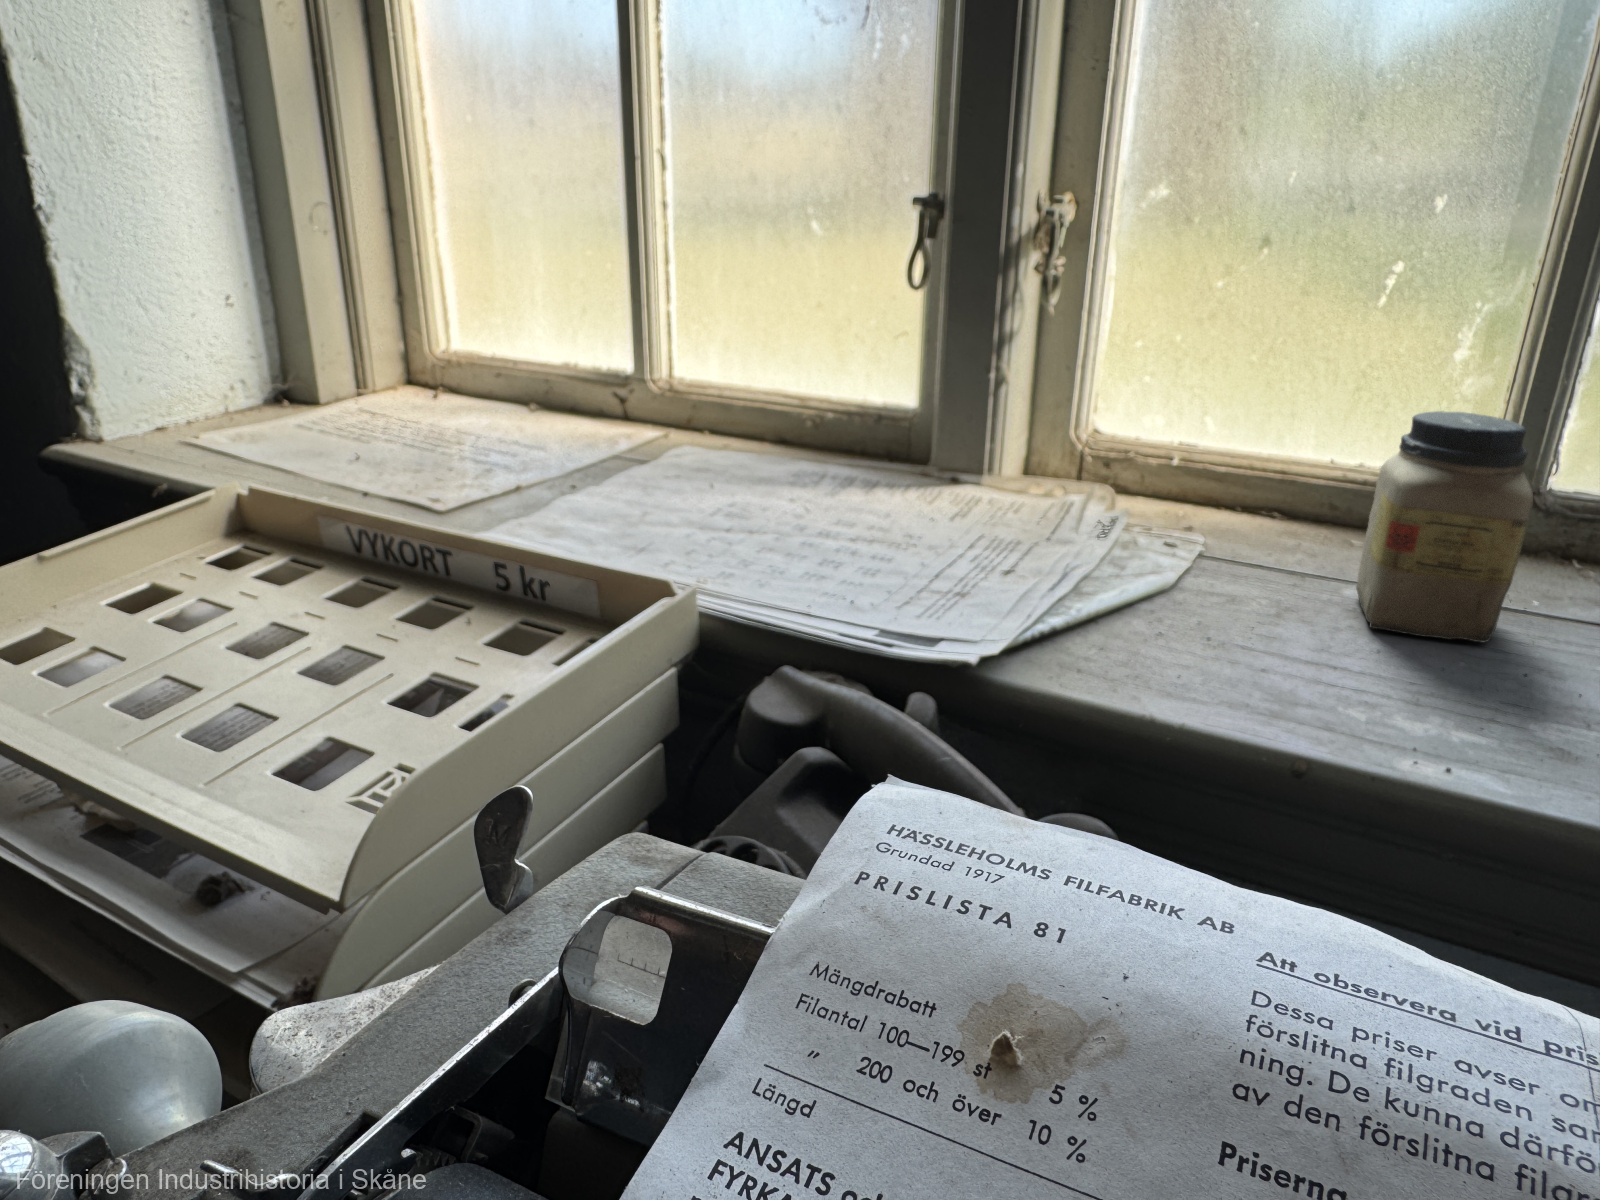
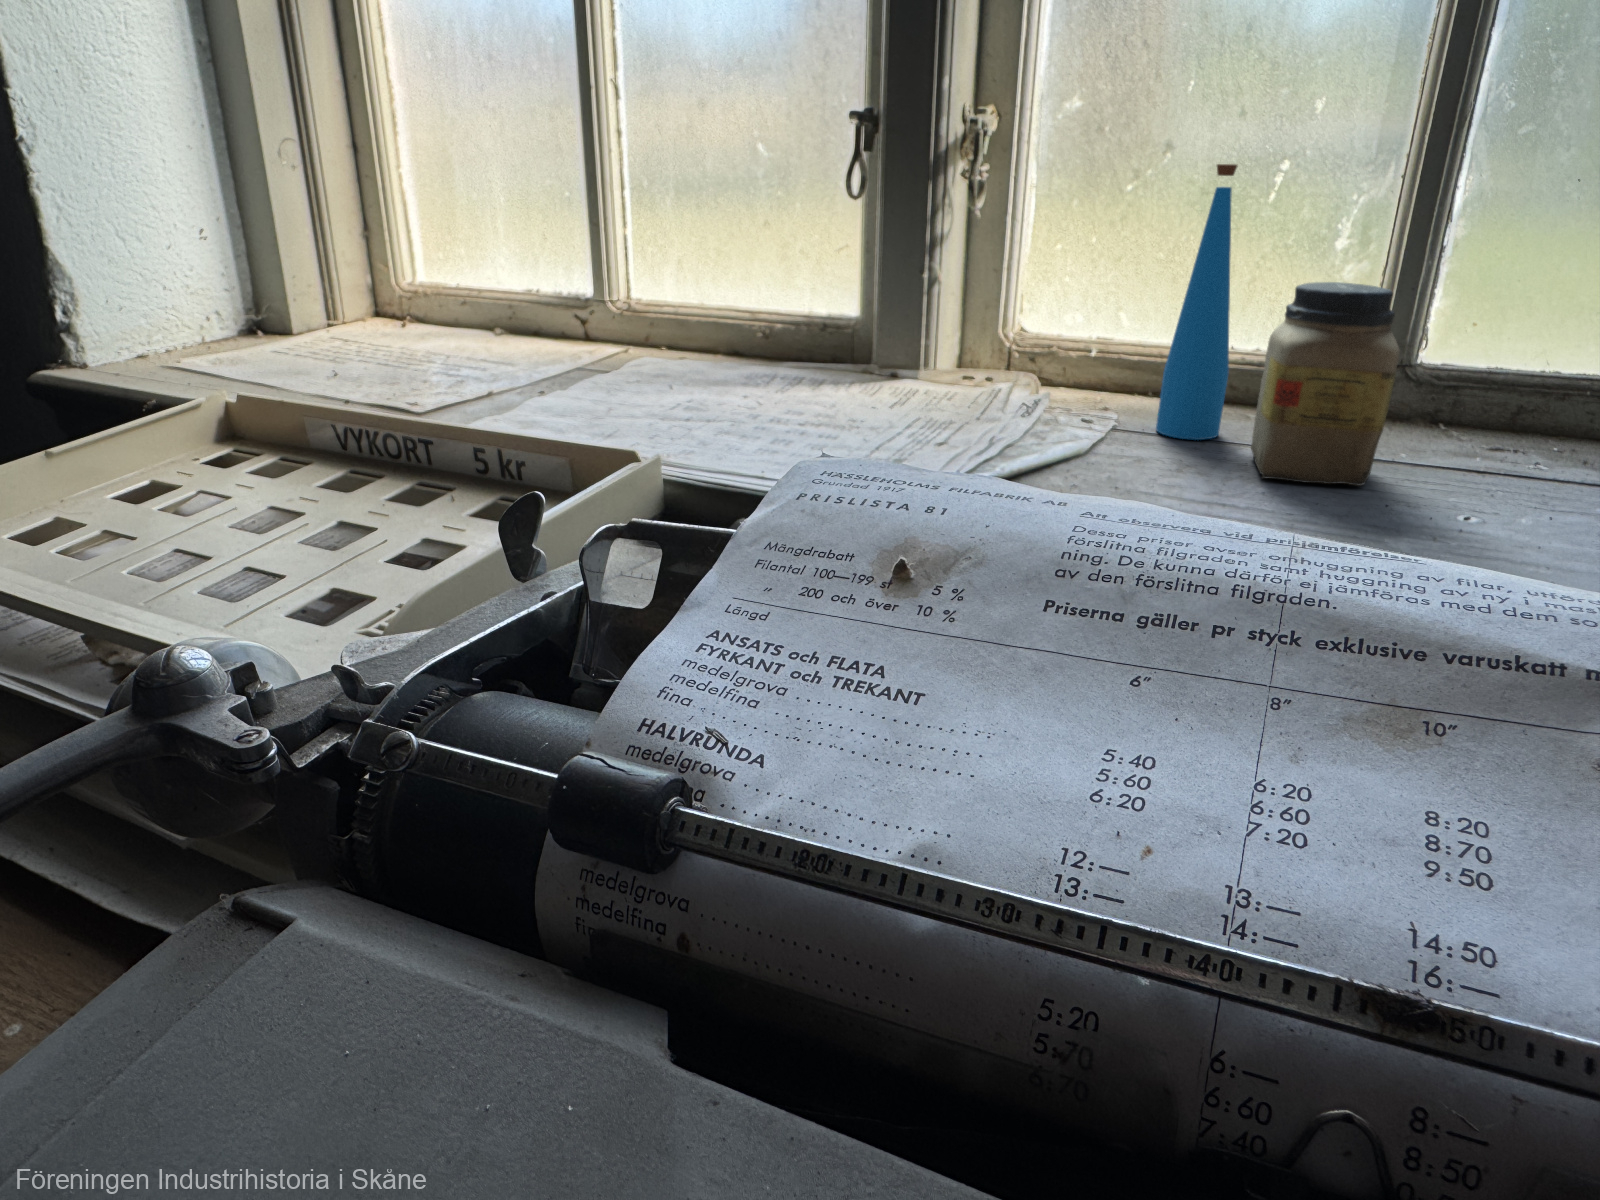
bottle: none [1246,274,1348,572] -> present [1156,164,1238,440]

